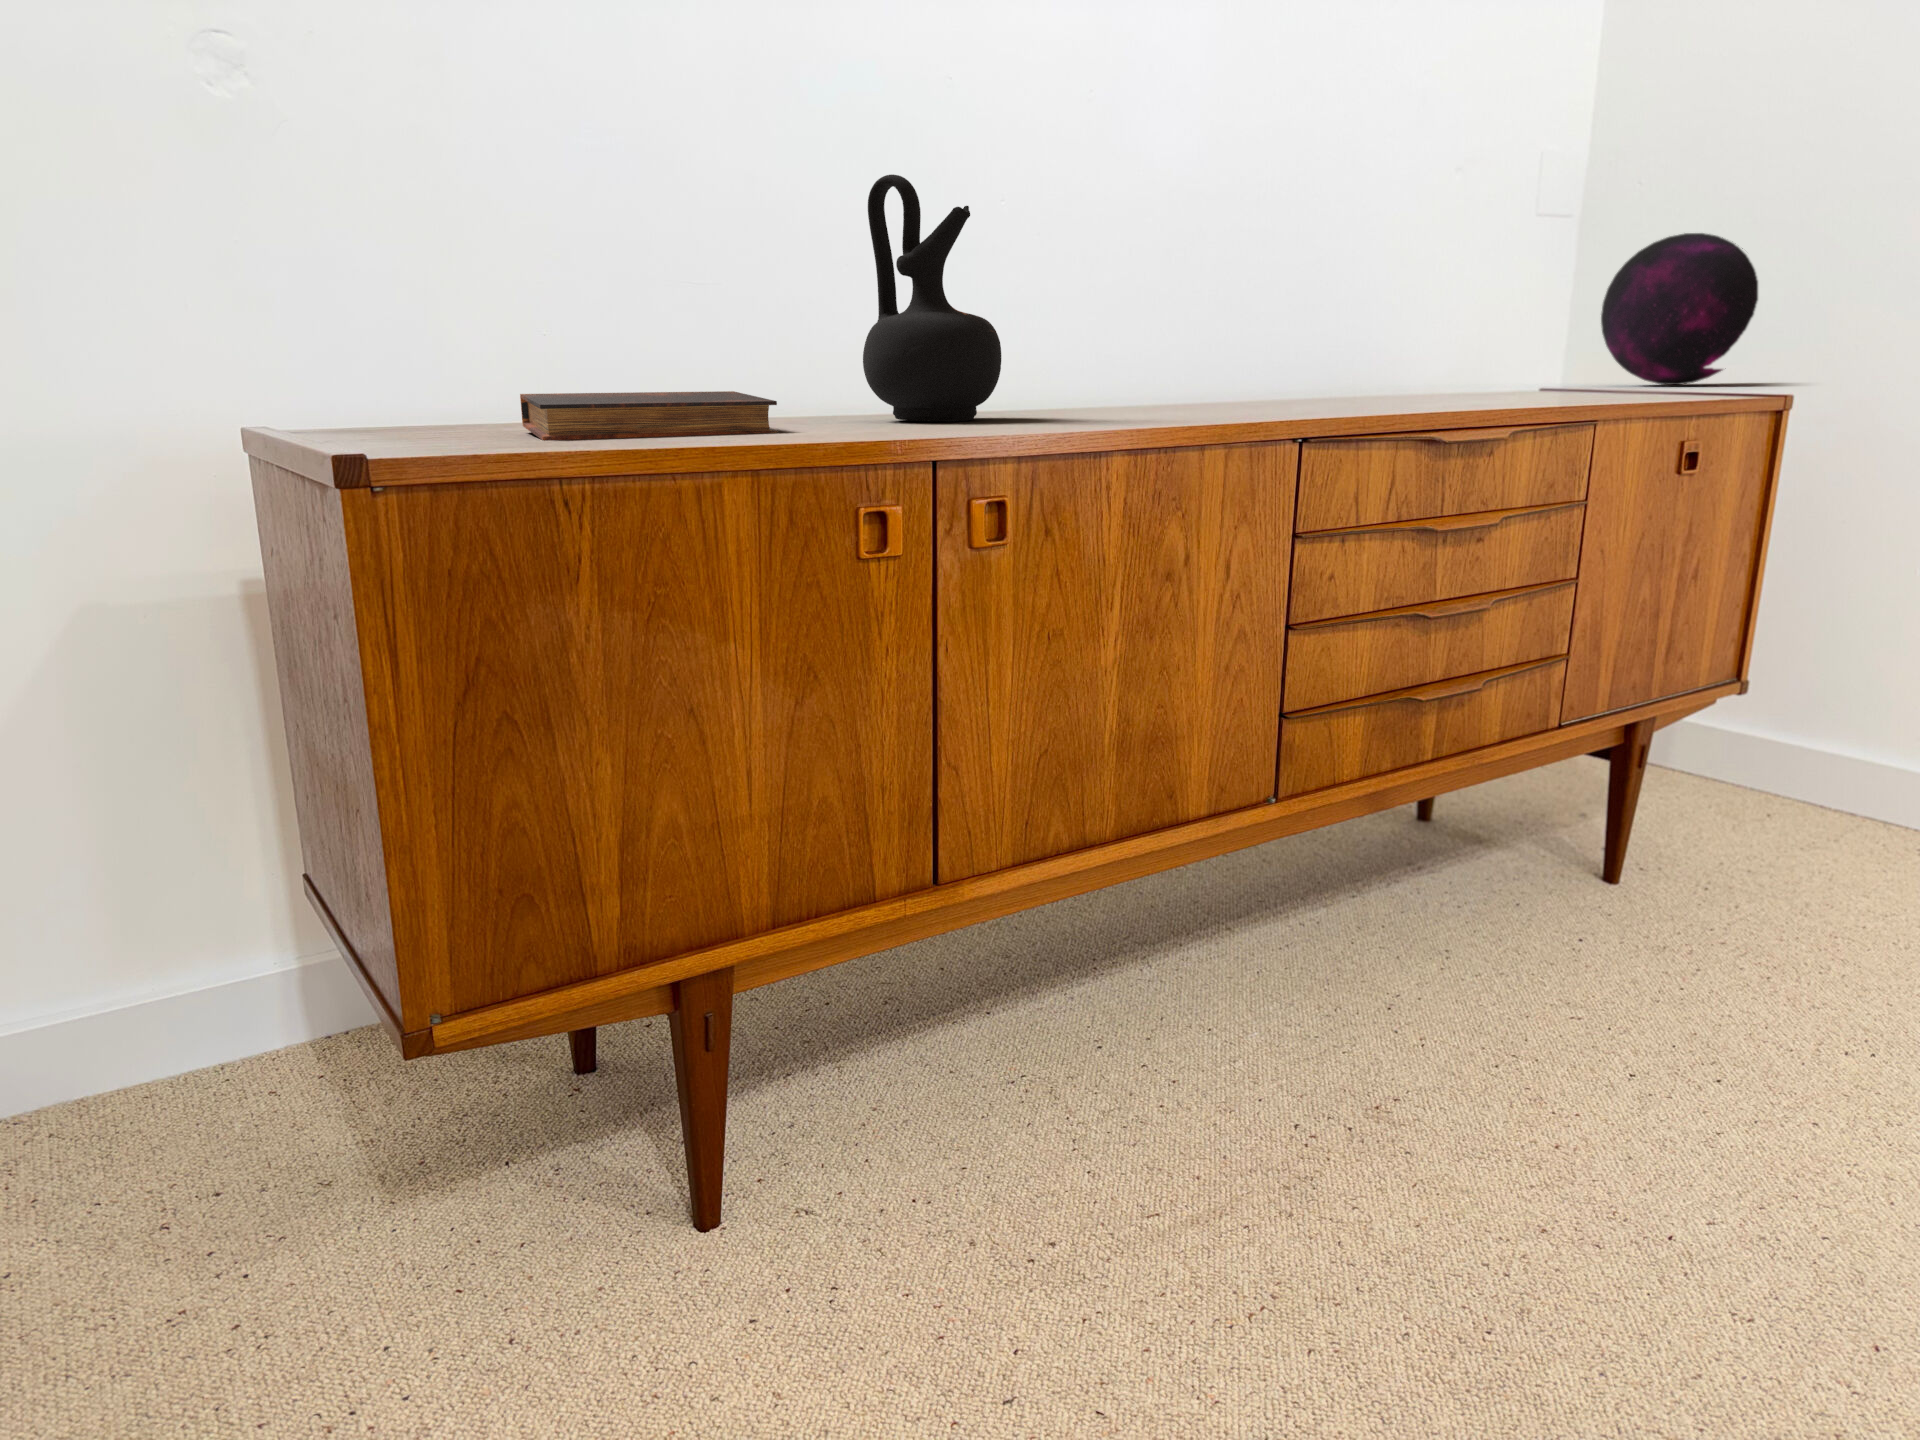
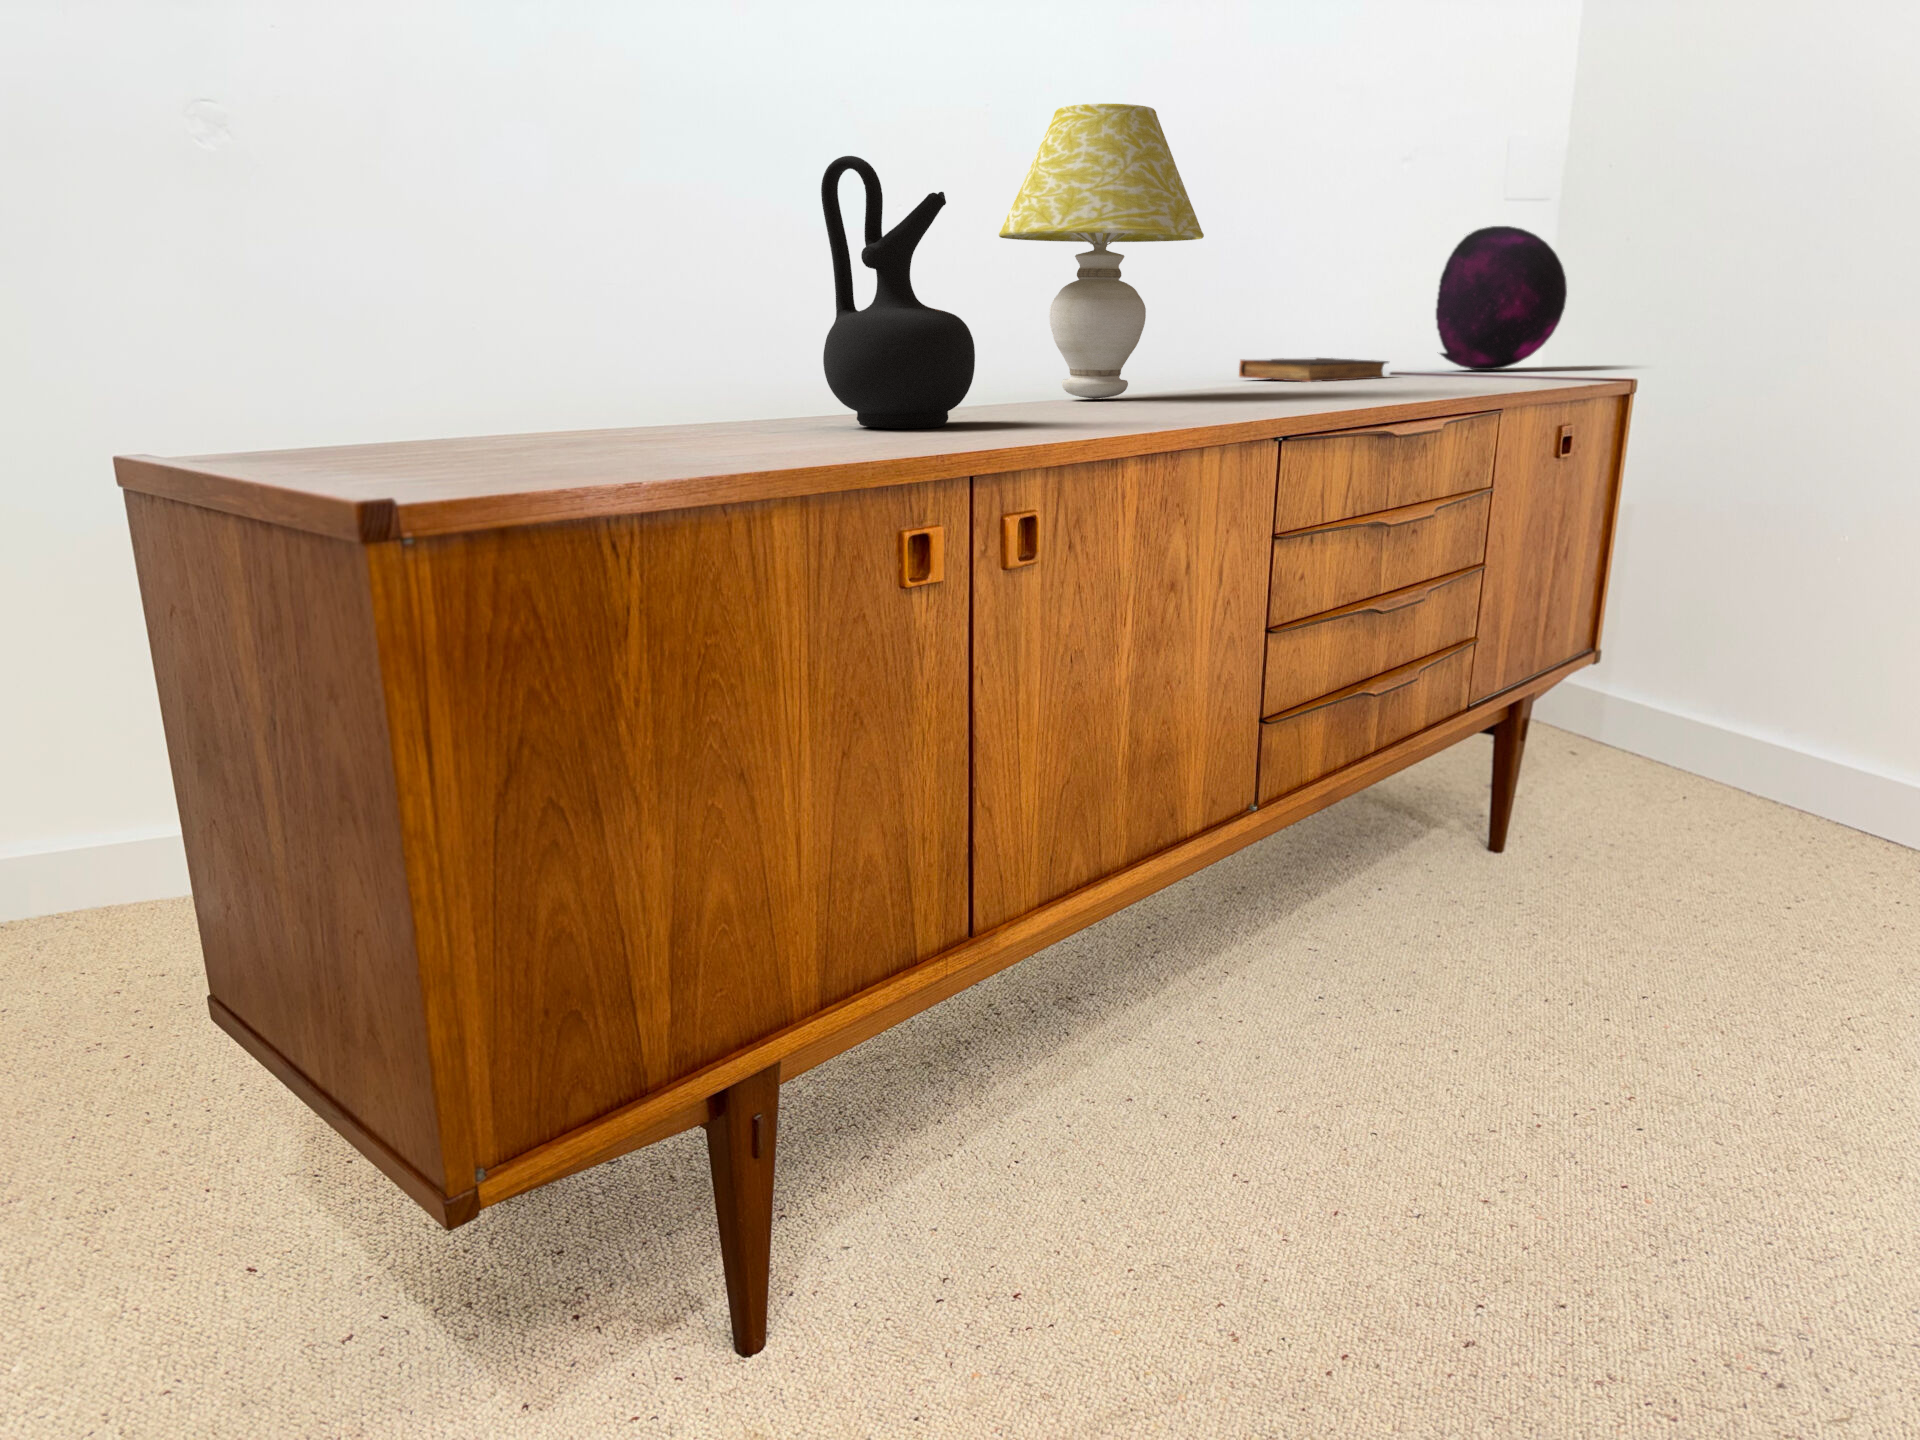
table lamp: none [1093,119,1293,403] -> present [999,104,1204,399]
book: present [520,391,778,440] -> present [1239,358,1388,382]

